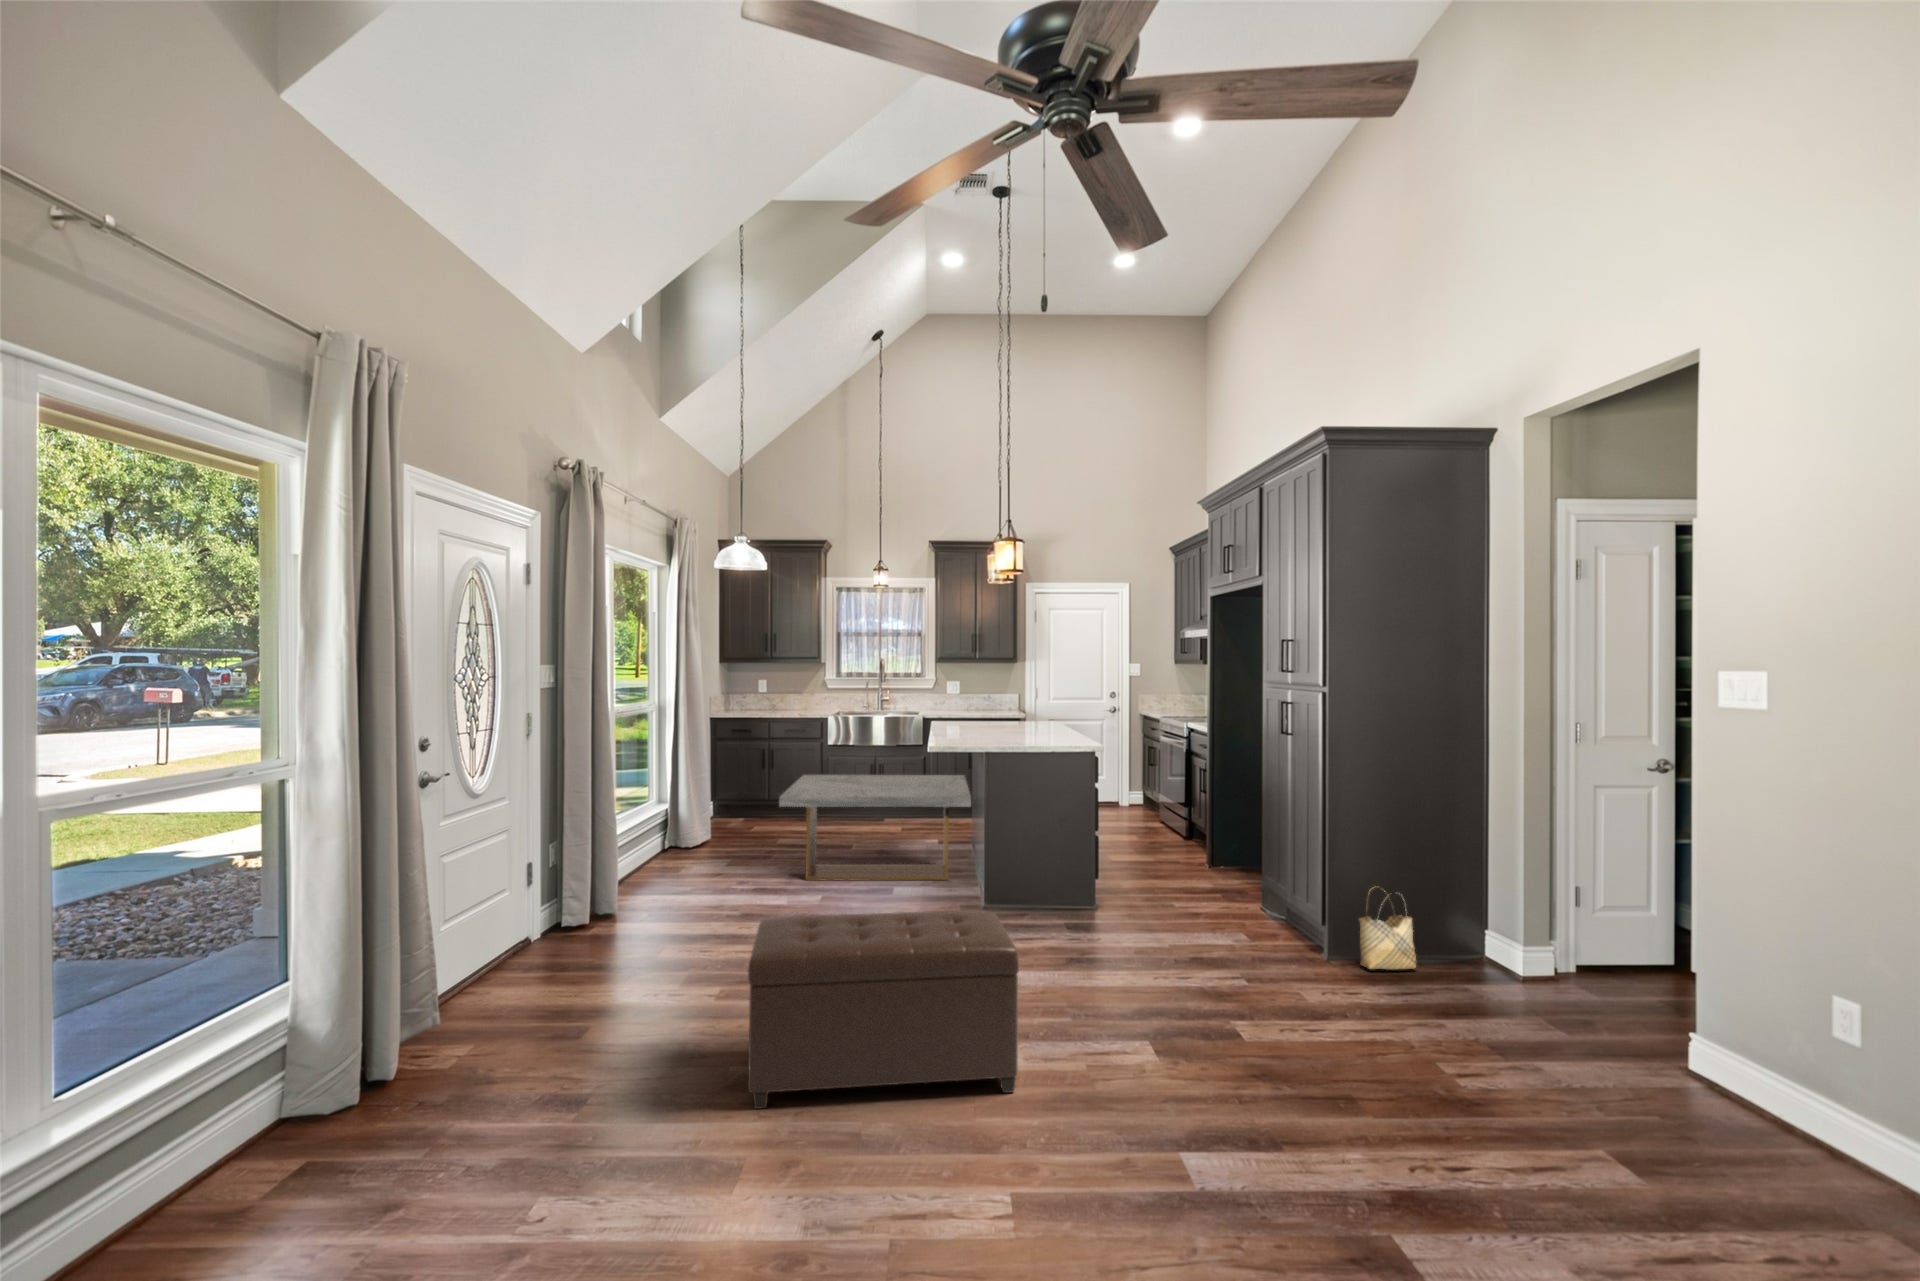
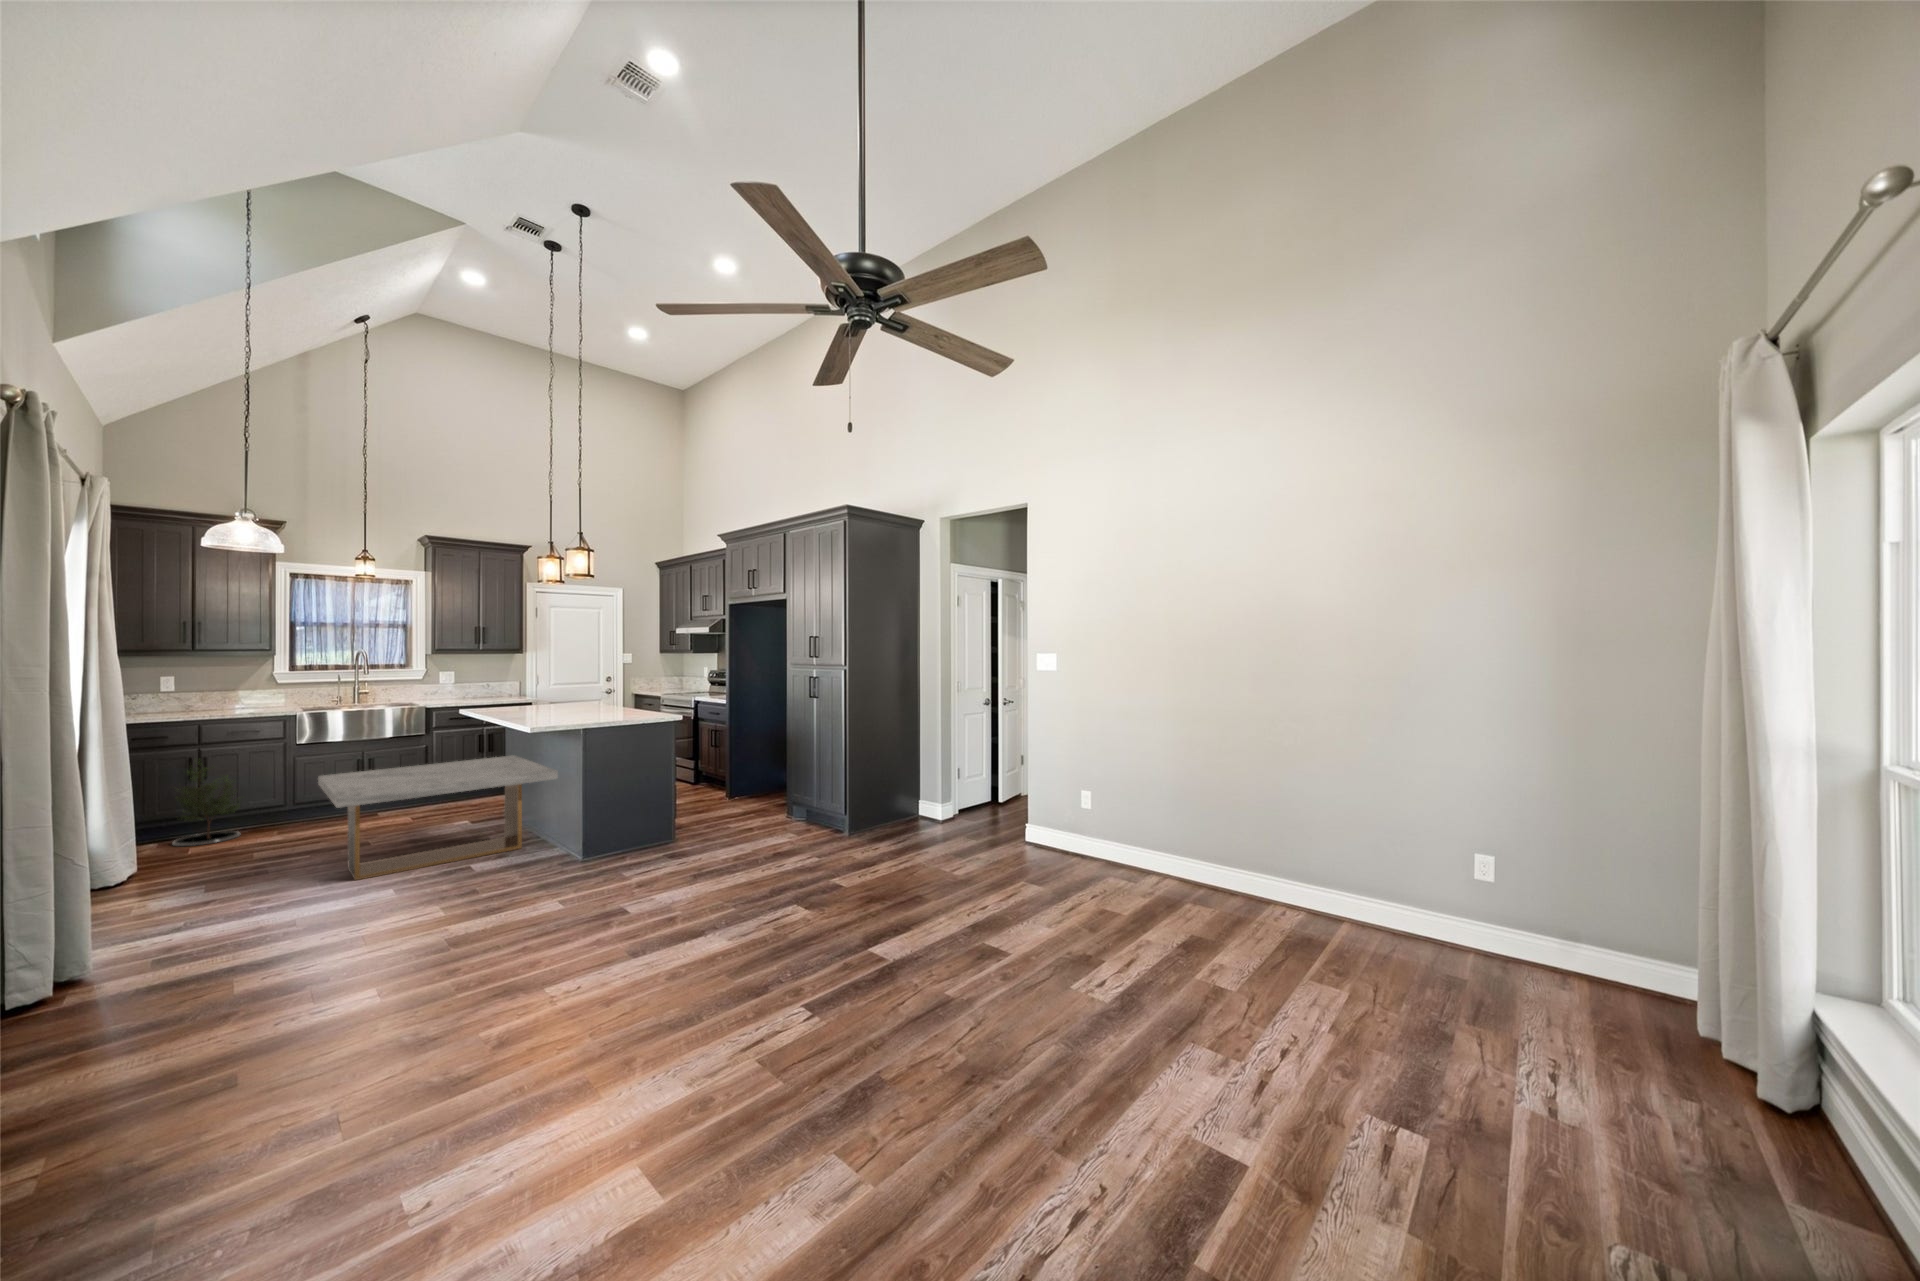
potted tree: none [744,749,790,825] -> present [172,761,240,846]
woven basket: present [1359,887,1416,970] -> none [868,786,896,835]
ottoman: present [748,911,1019,1109] -> none [495,842,744,1042]

